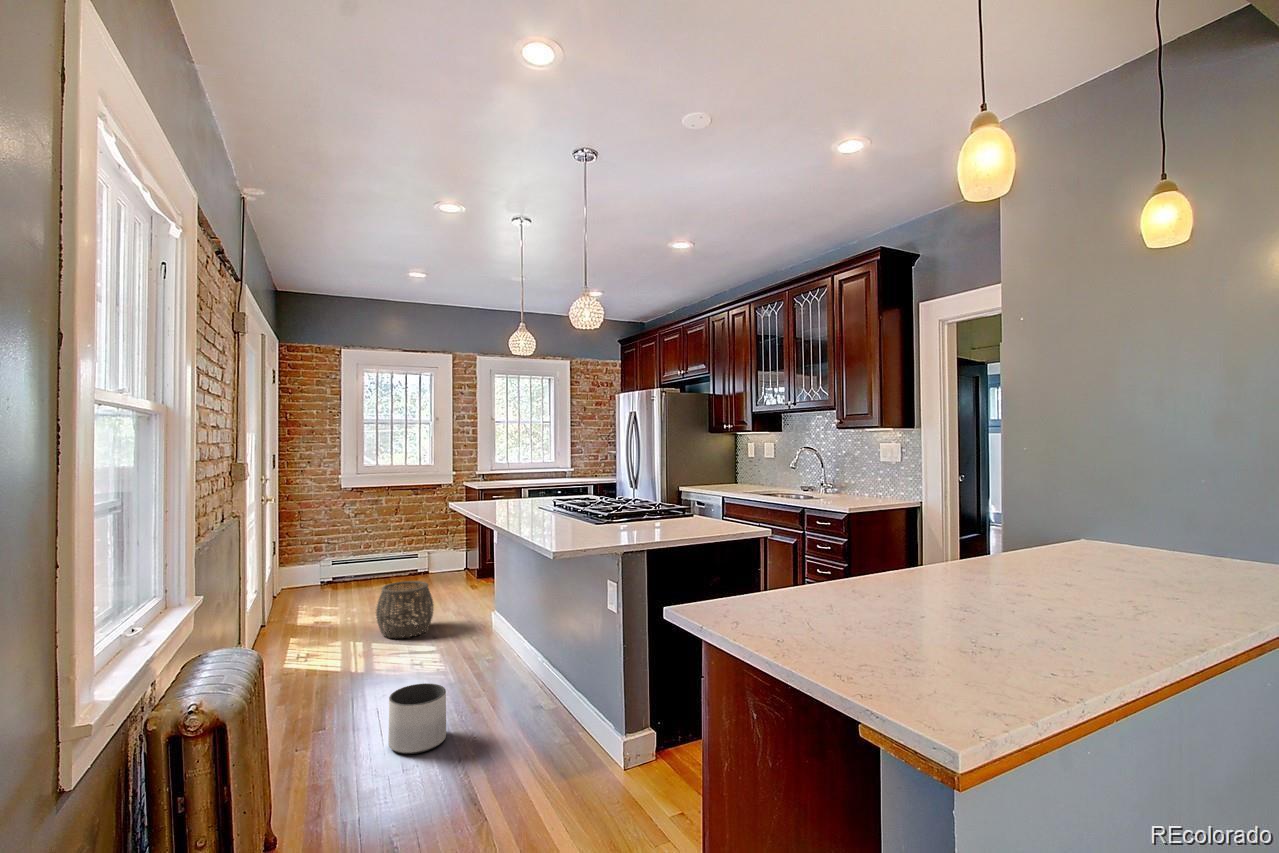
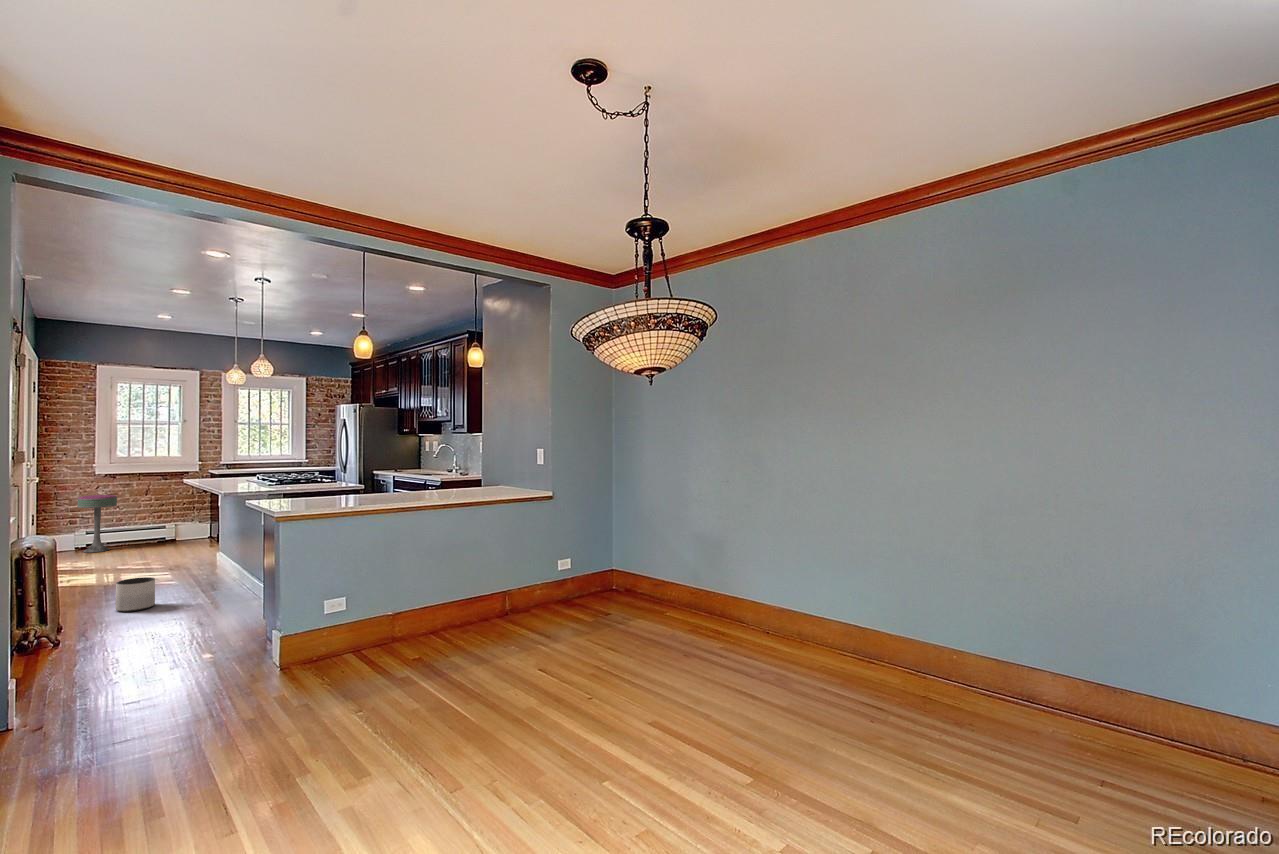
bar stool: none [323,515,366,591] -> present [77,495,117,553]
woven basket: present [376,581,434,638] -> none [118,535,167,573]

